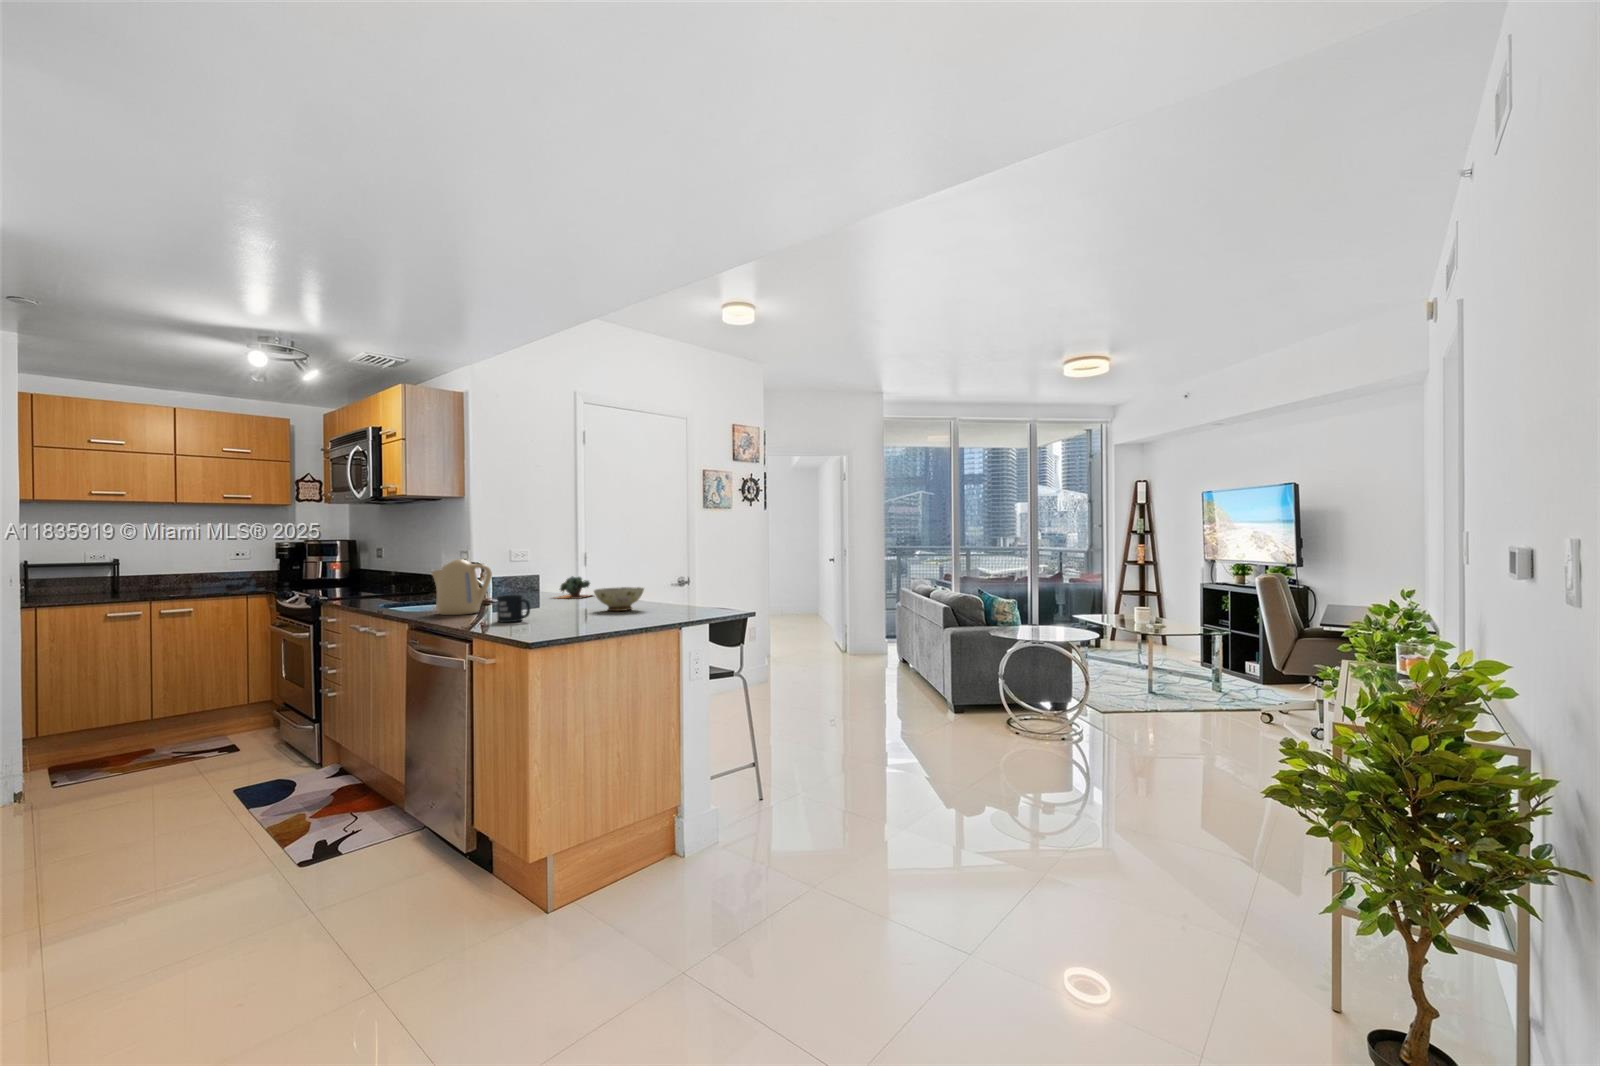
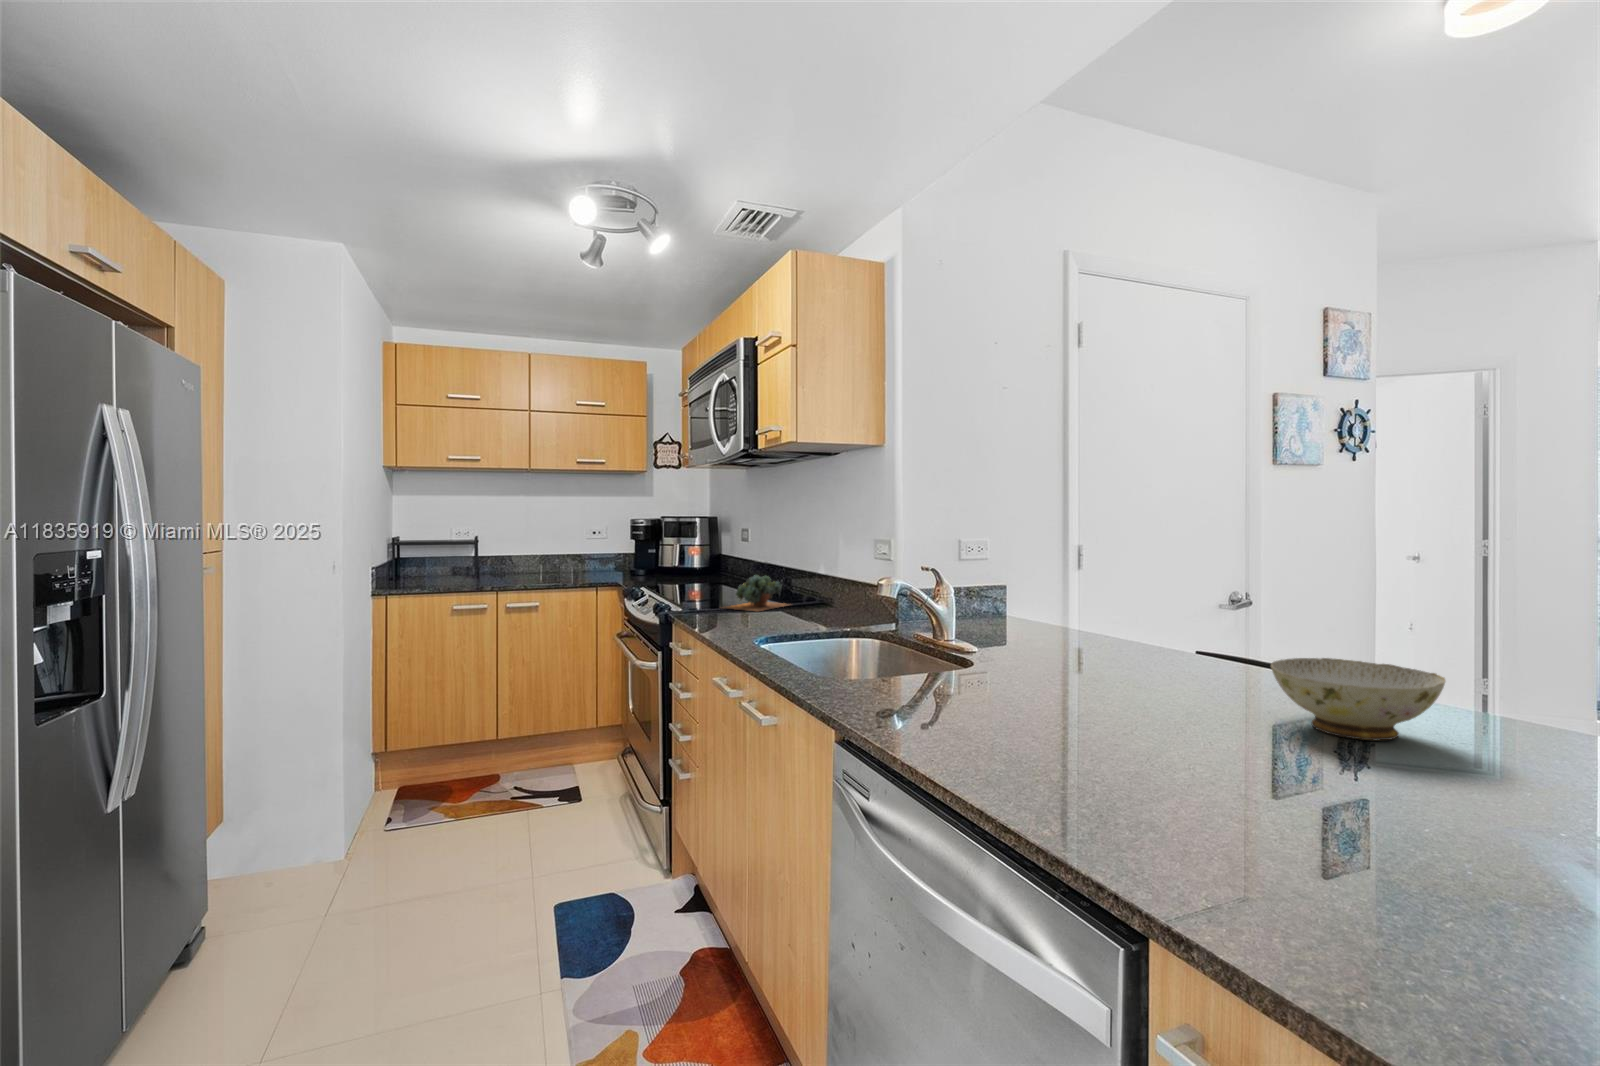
kettle: present [431,559,492,615] -> none [864,569,1000,708]
succulent plant: present [554,576,590,599] -> present [722,575,788,611]
mug: present [497,595,530,622] -> none [1089,698,1210,800]

